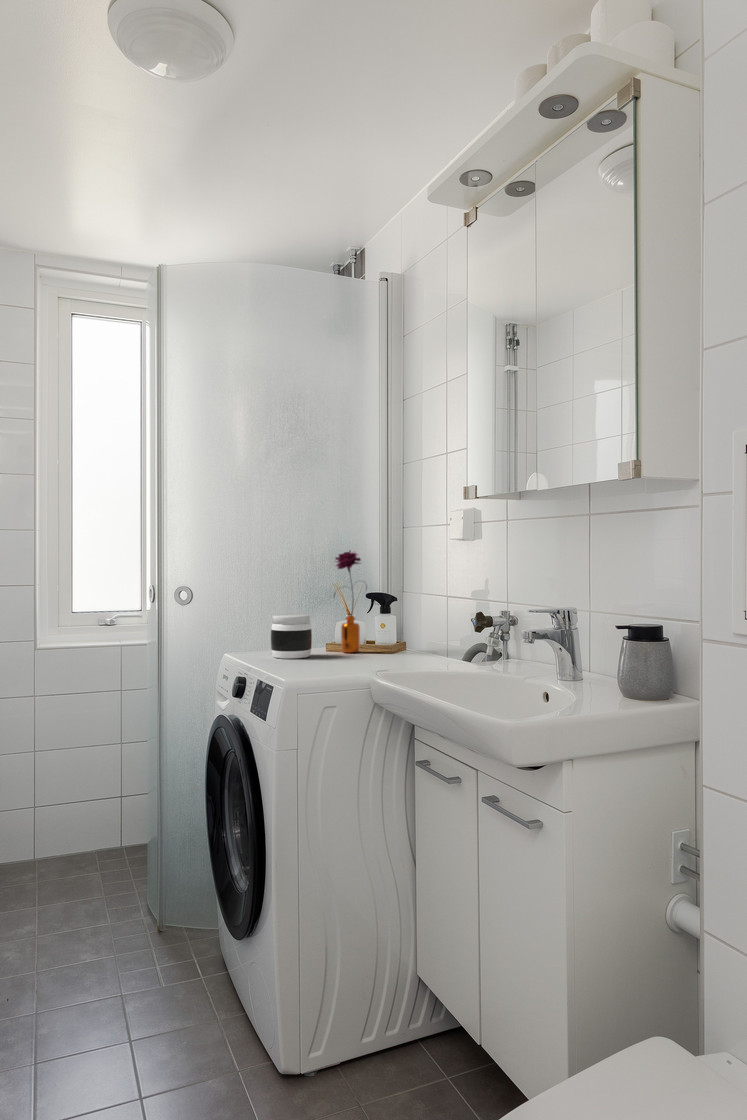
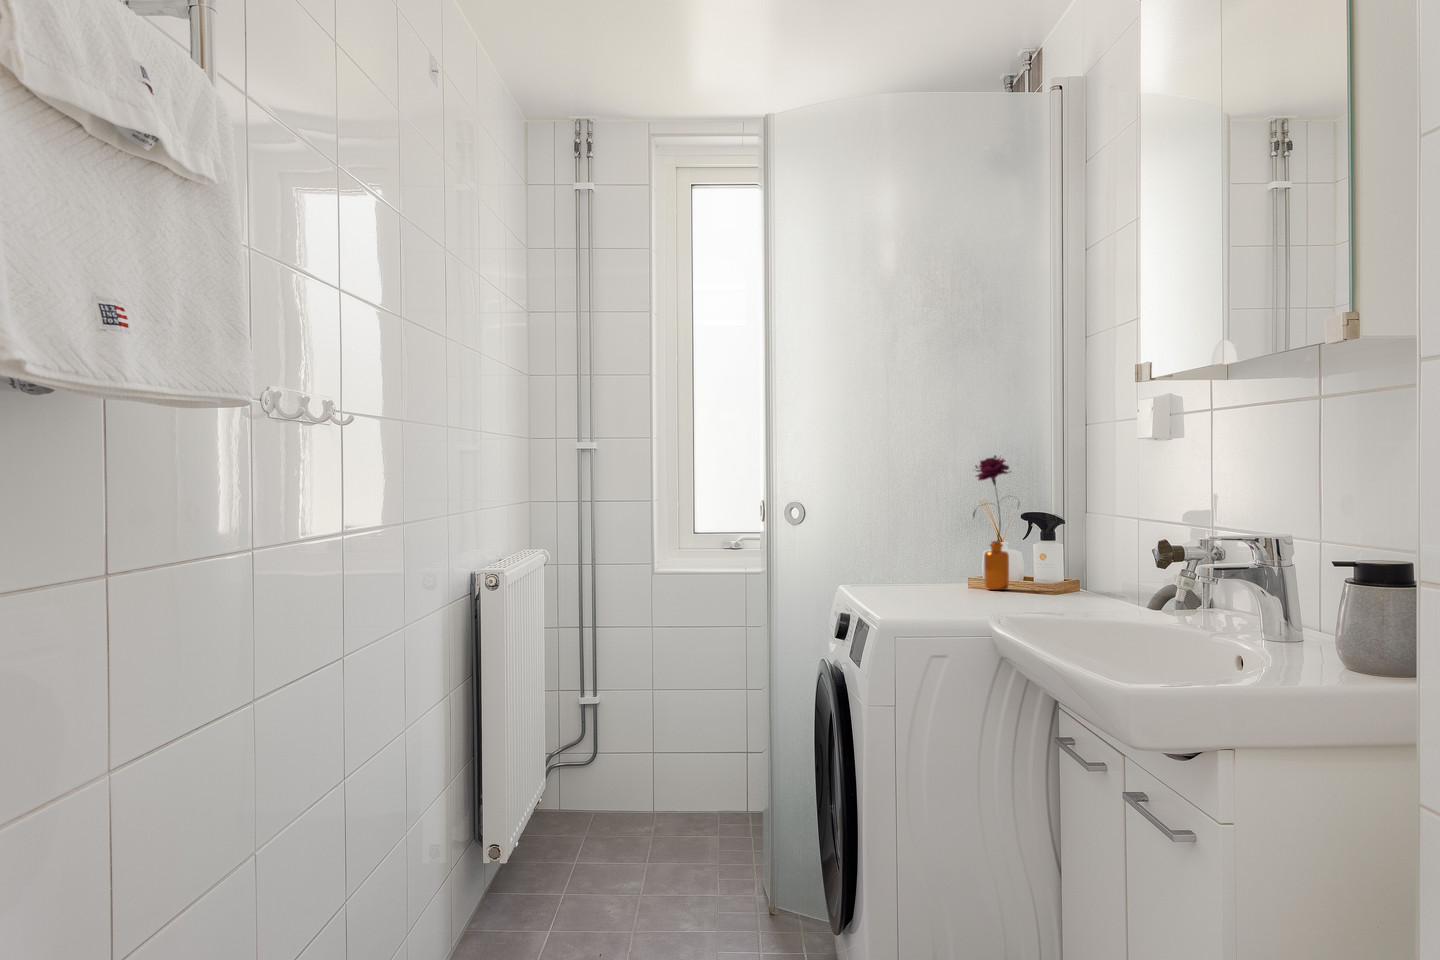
jar: present [271,614,312,659] -> none [888,537,940,594]

